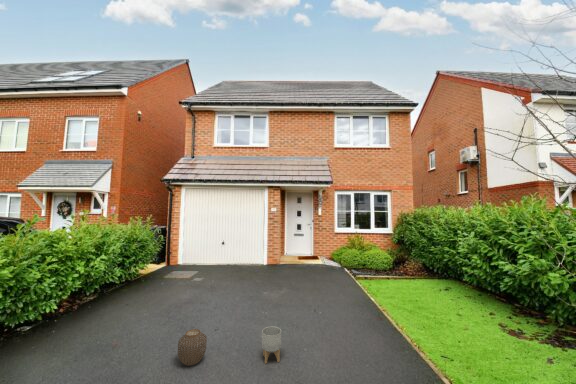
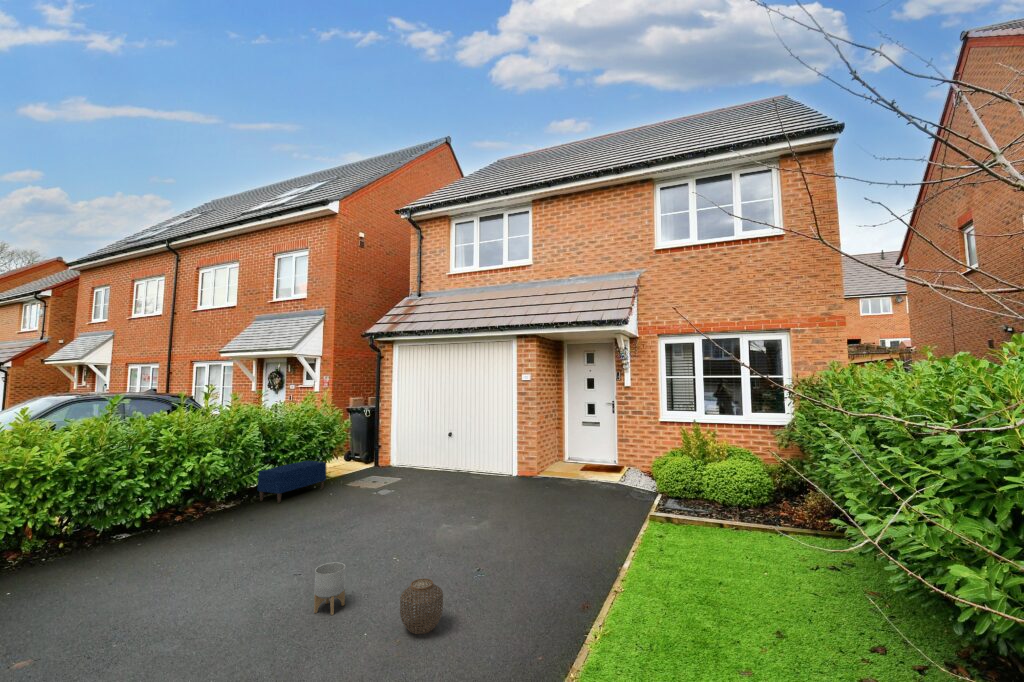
bench: none [104,265,151,298] -> present [258,461,326,503]
woven basket: present [178,329,207,366] -> present [400,579,443,634]

